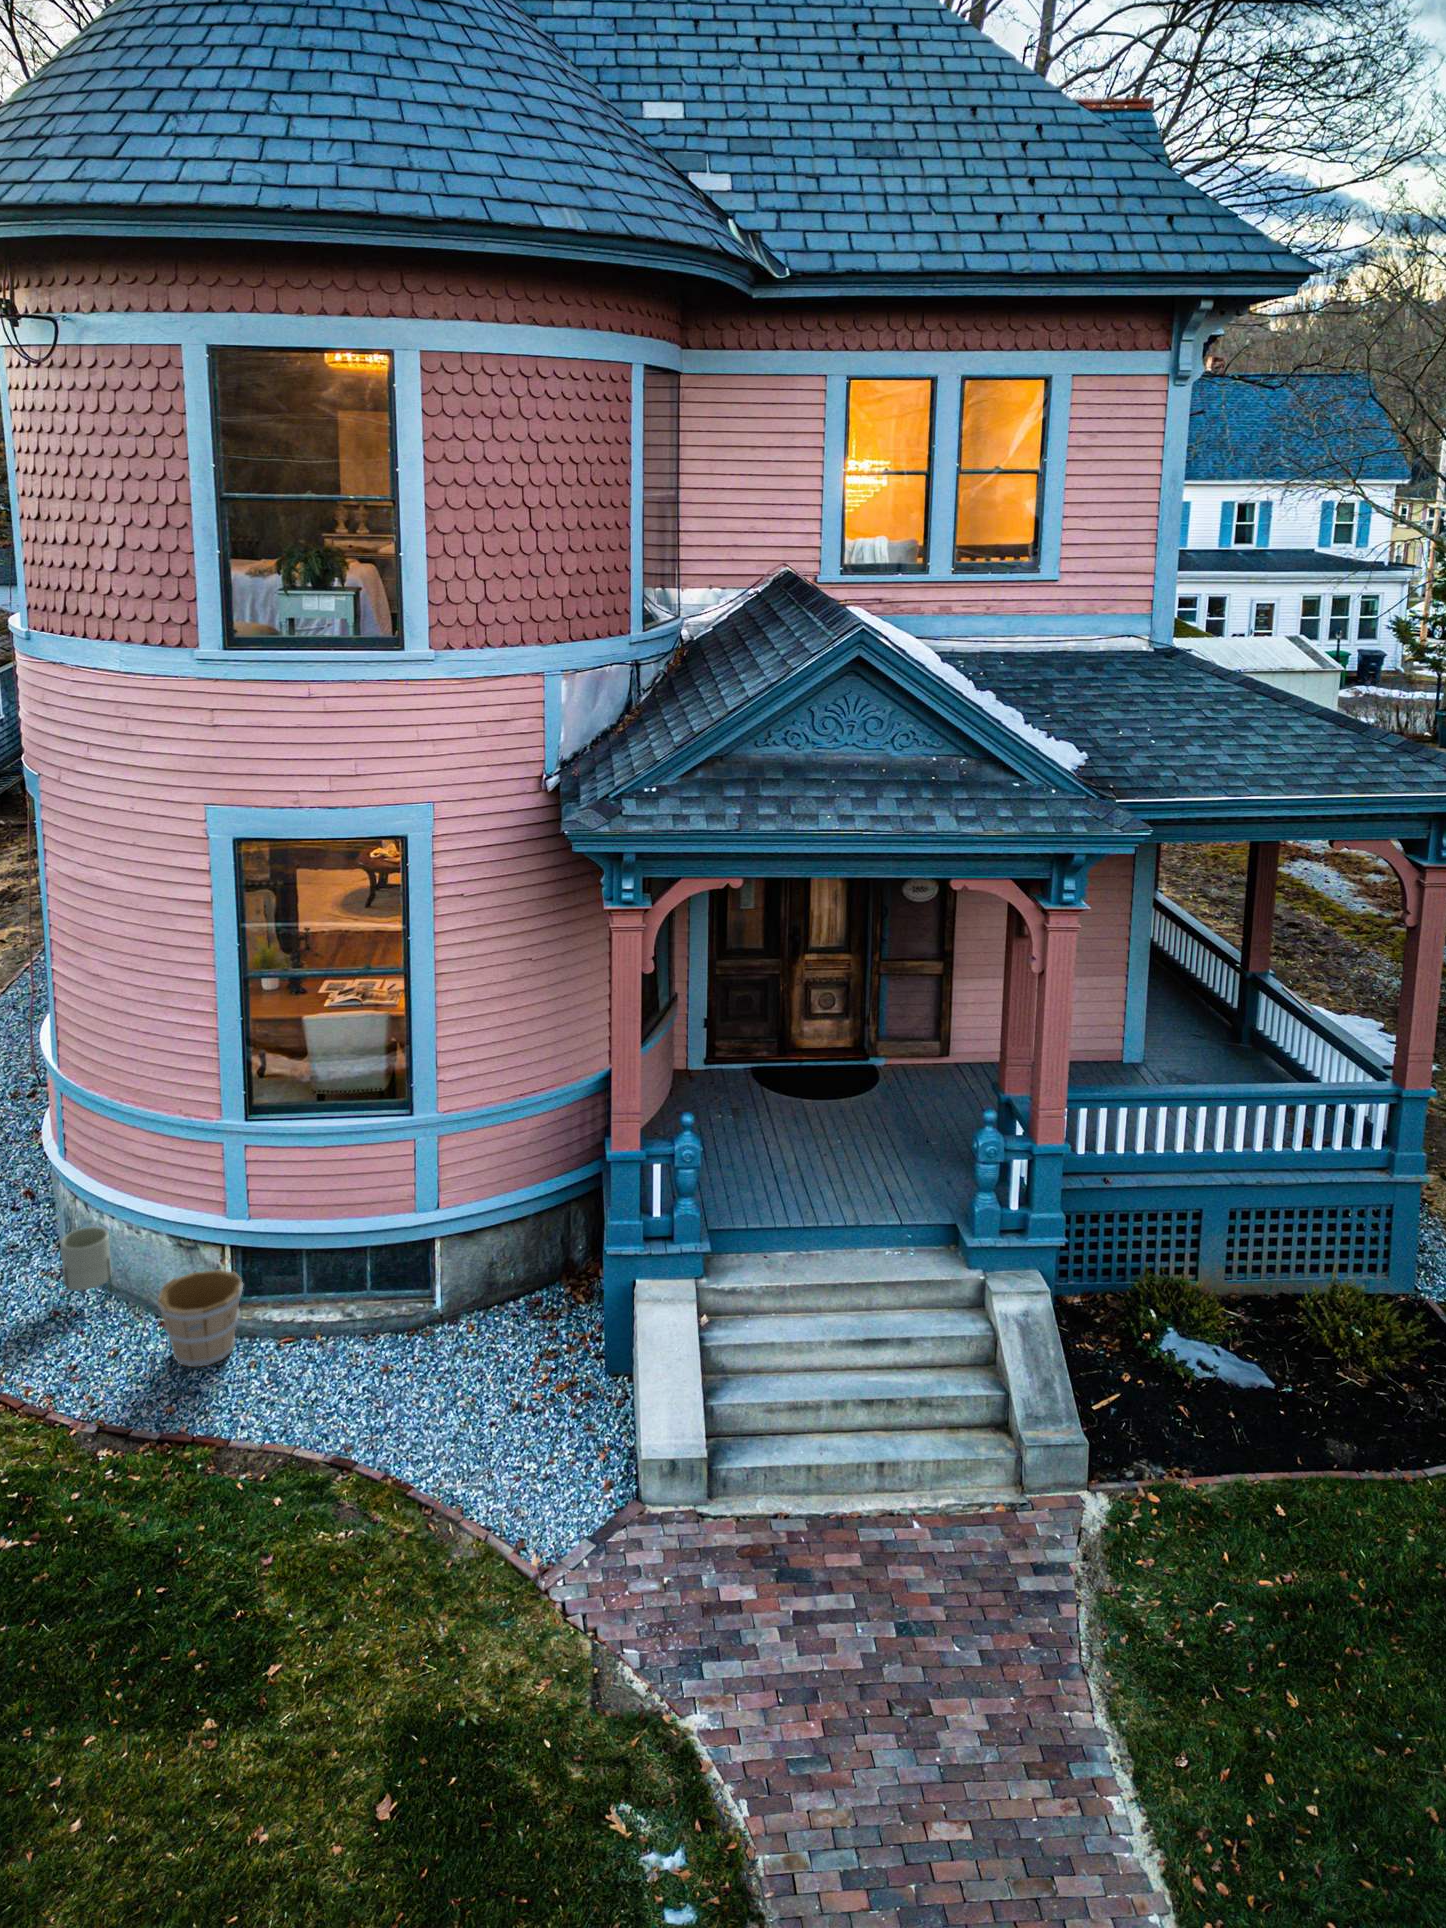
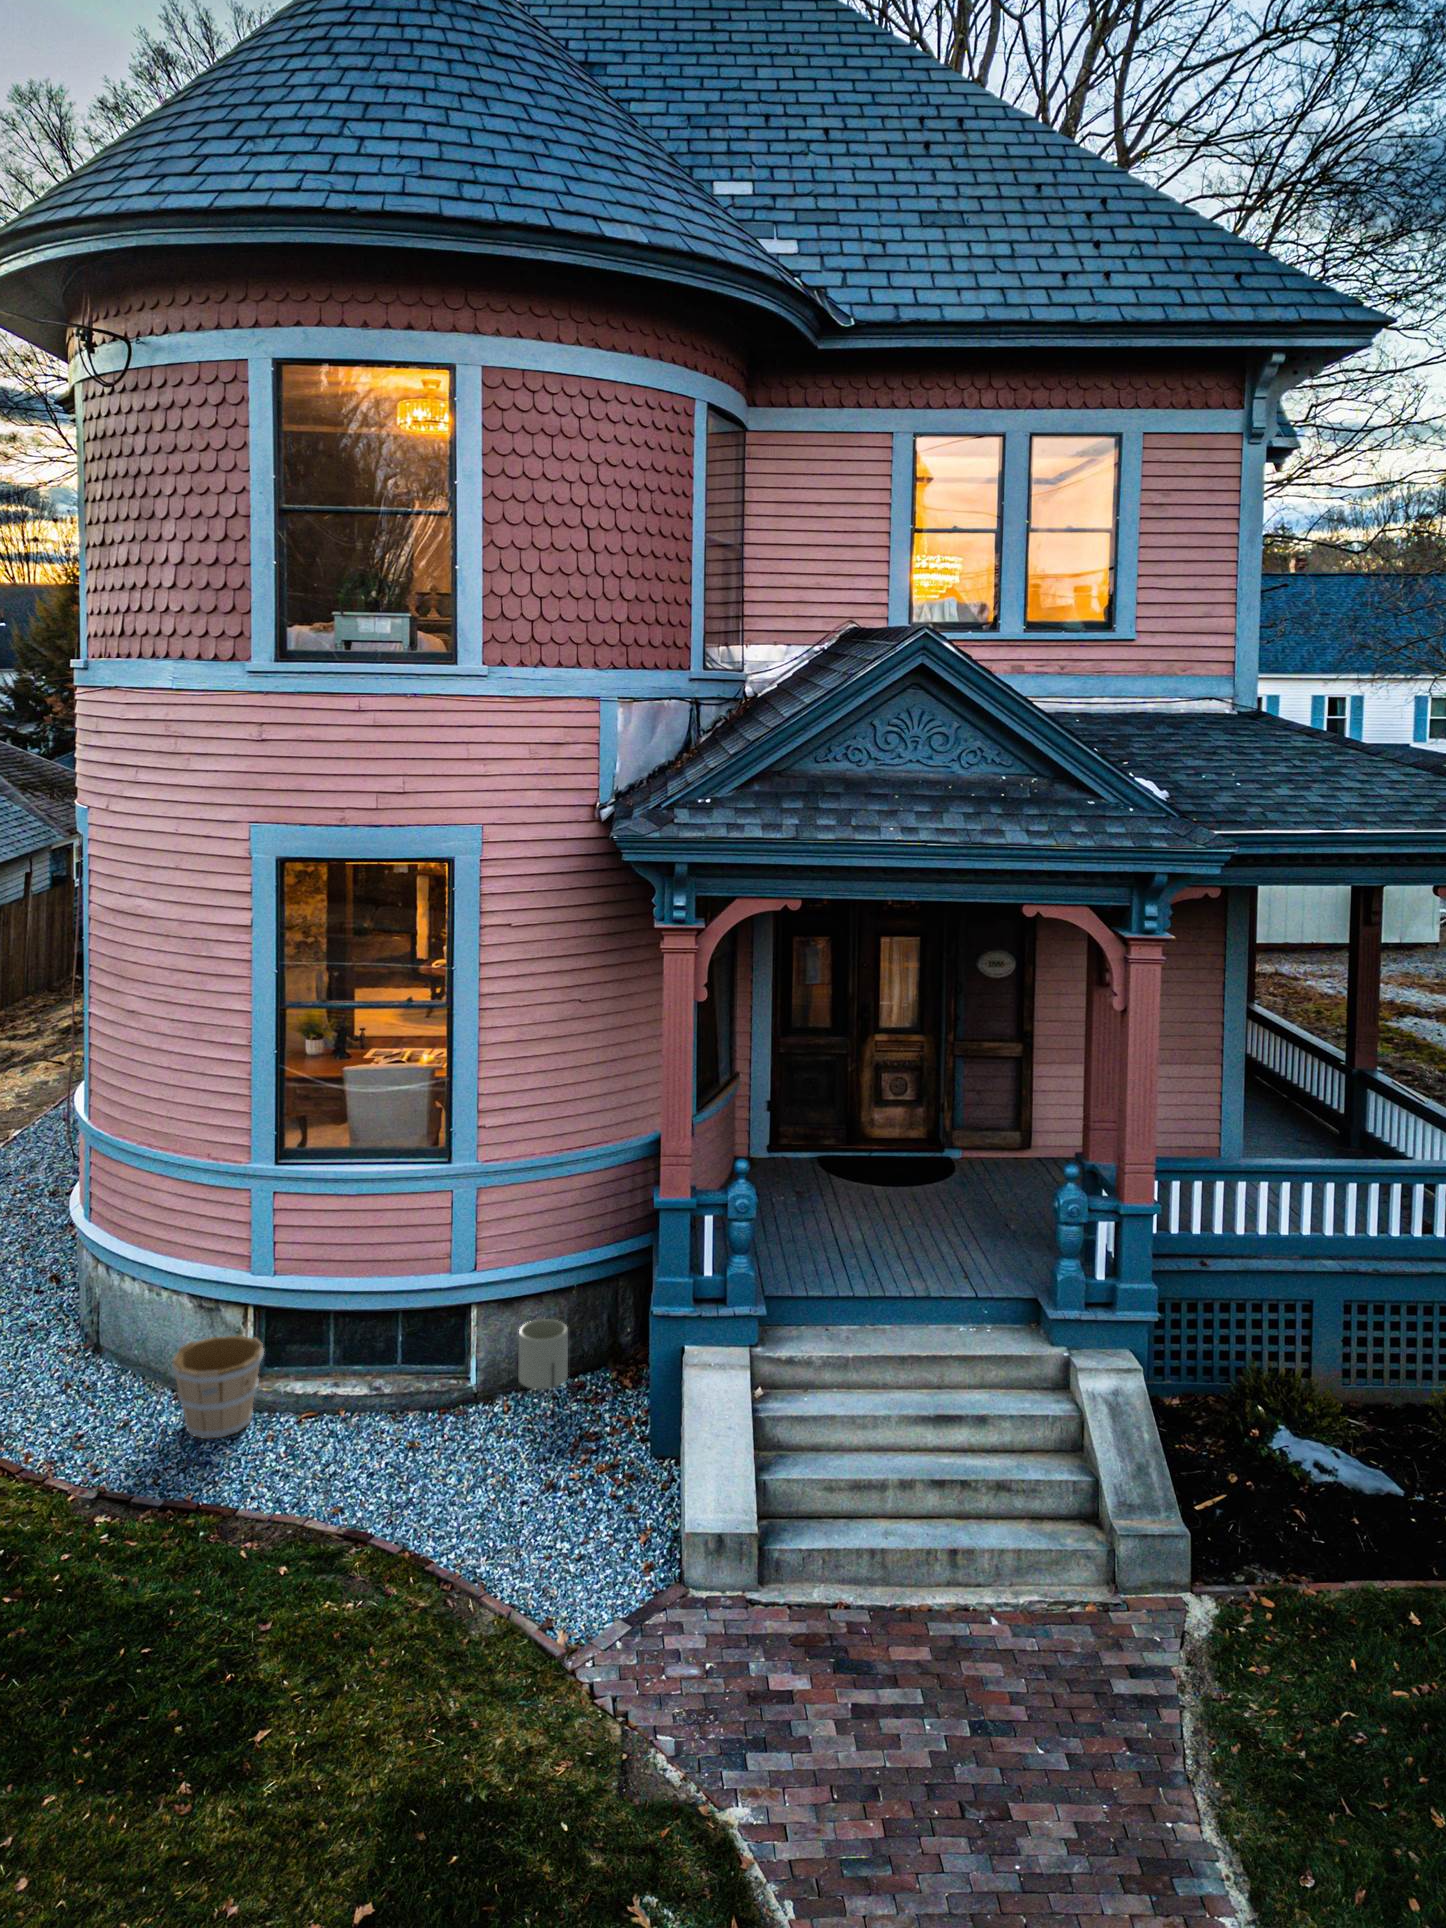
planter: present [61,1227,112,1308] -> present [517,1319,568,1400]

